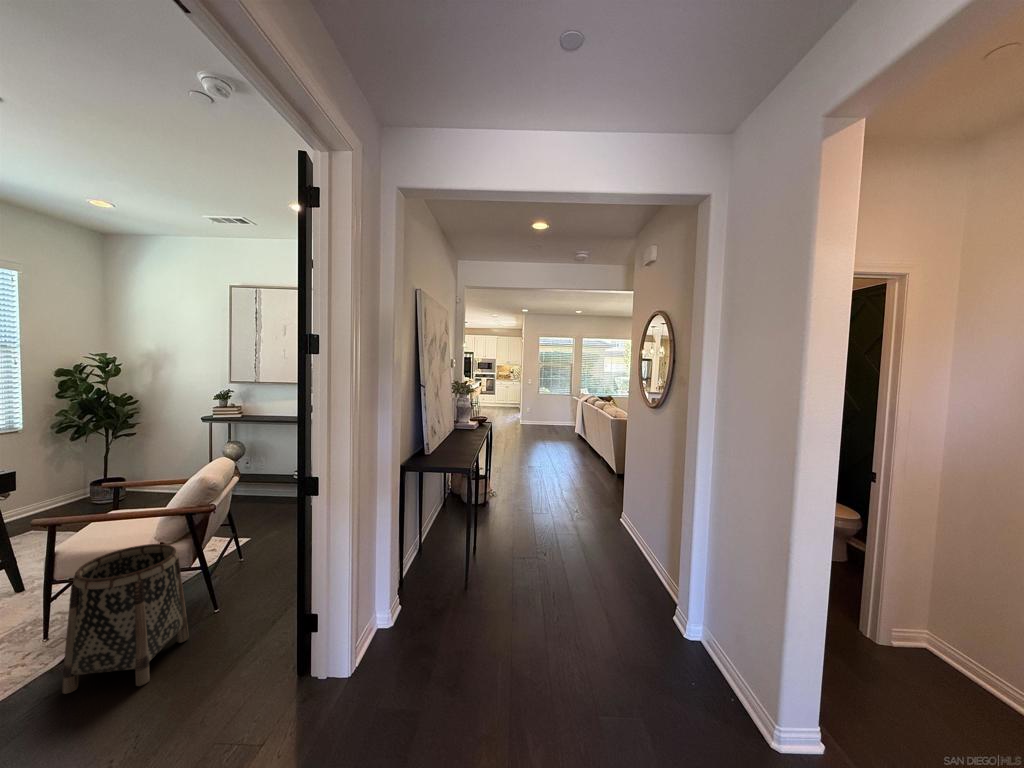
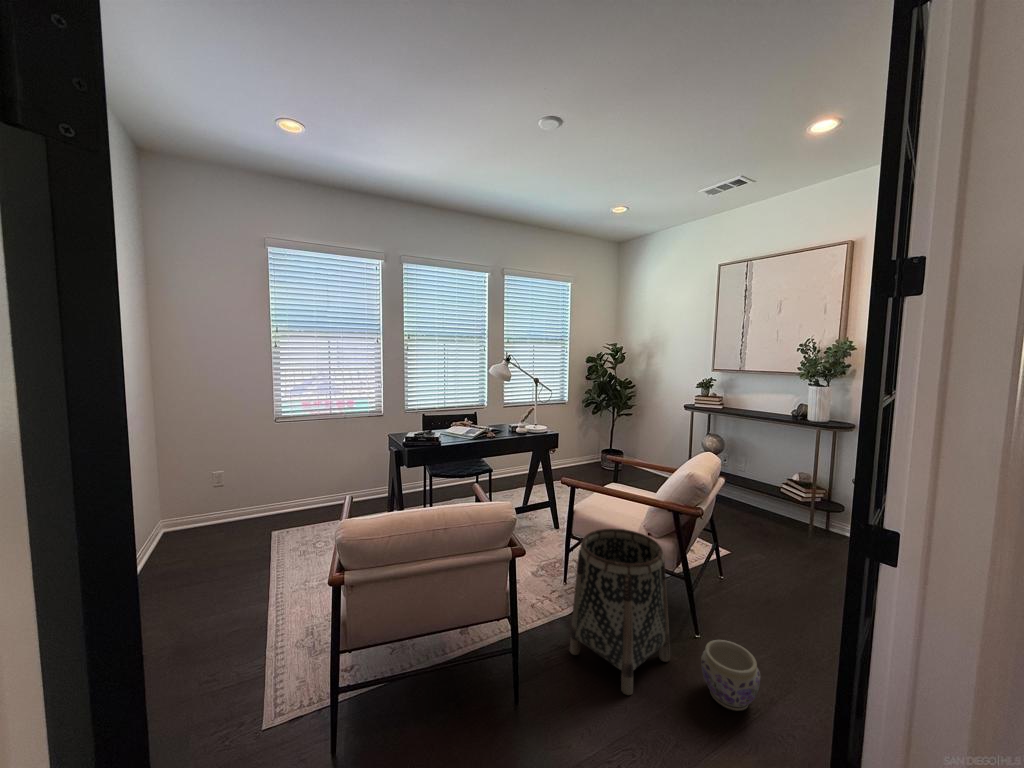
planter: none [216,594,263,643] -> present [701,640,760,711]

